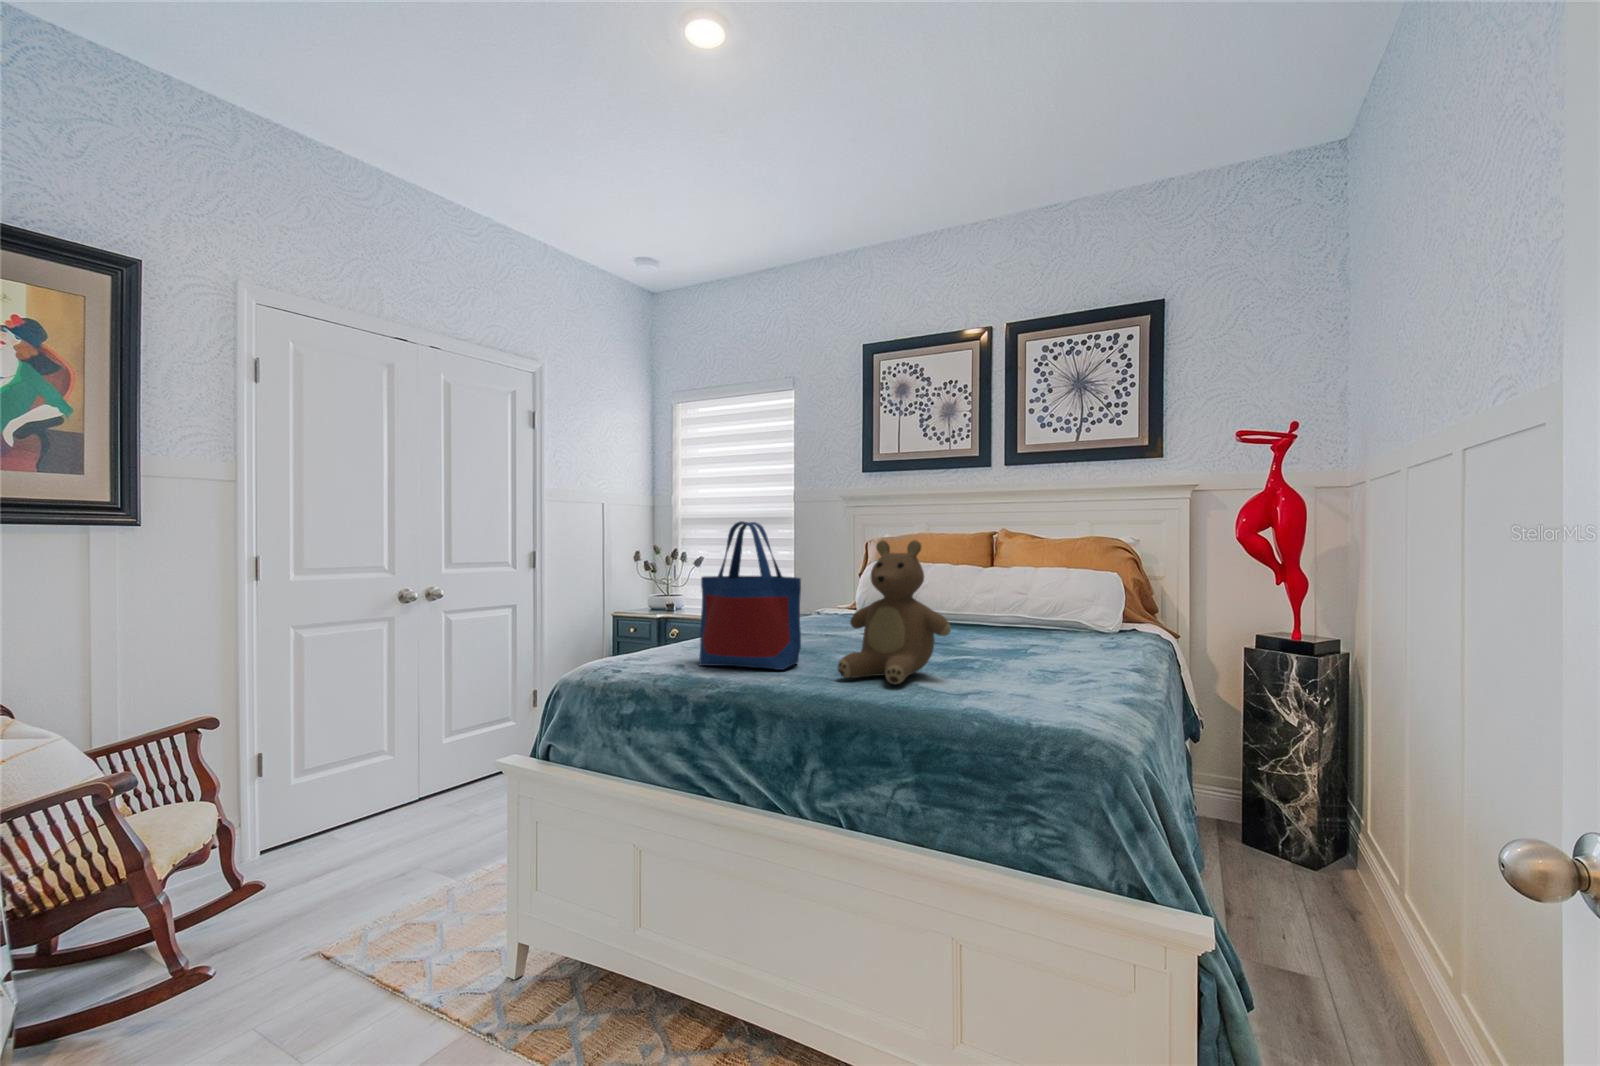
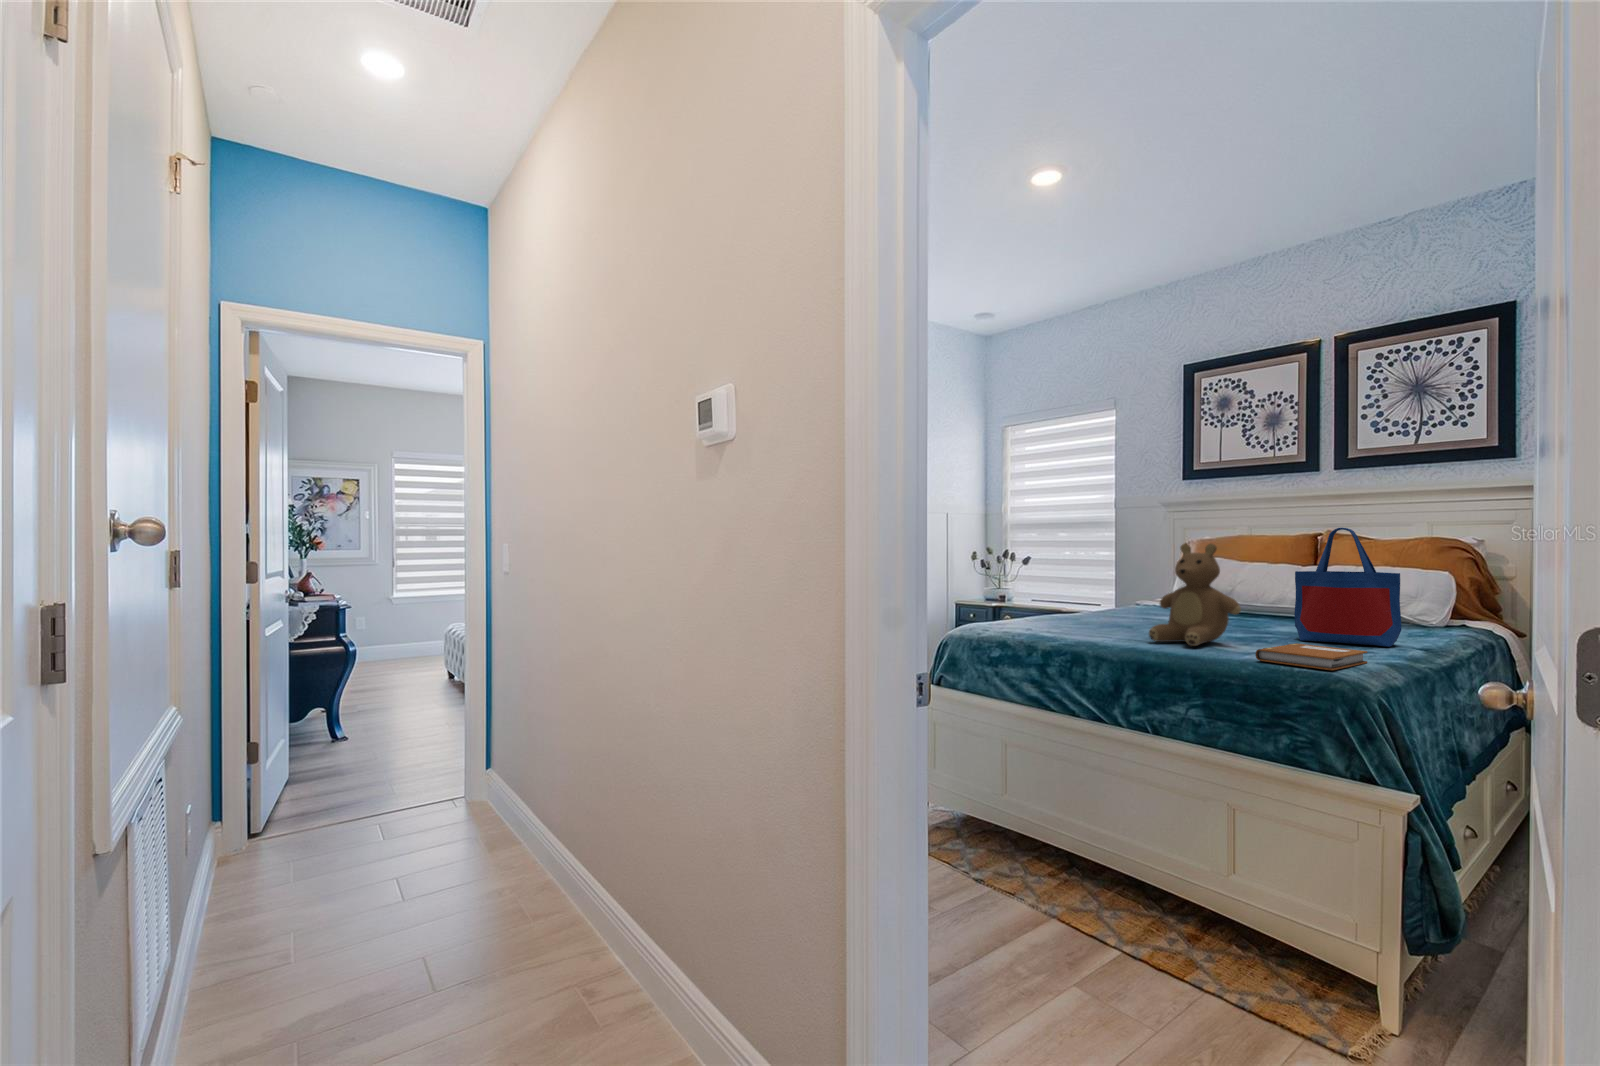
tote bag: present [699,521,801,670] -> present [1294,528,1401,647]
notebook: none [981,675,1105,723] -> present [1256,643,1367,670]

